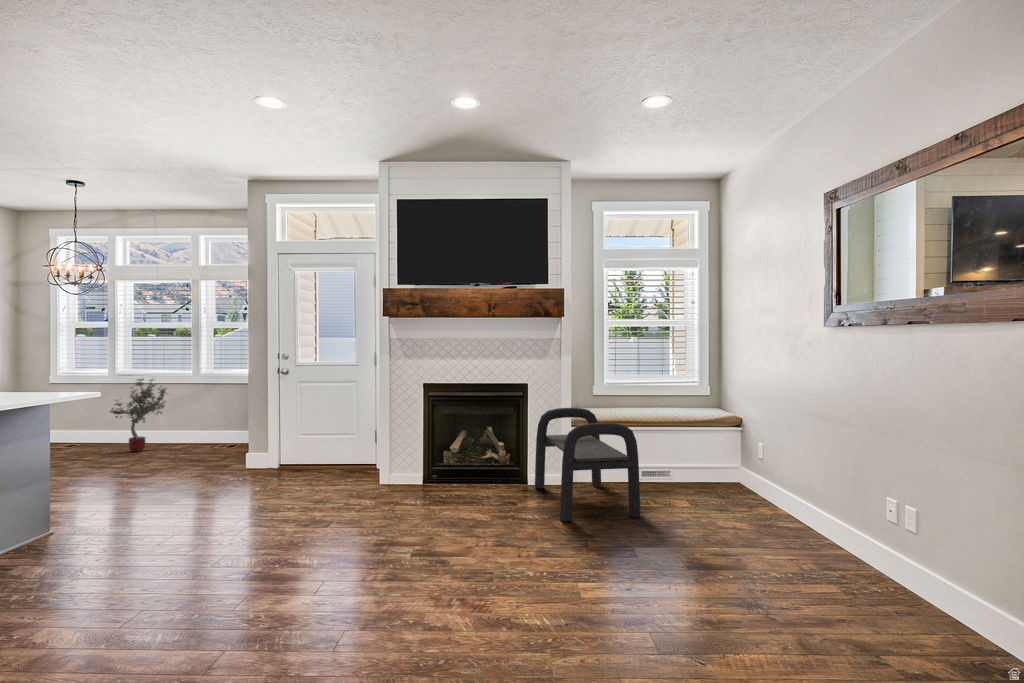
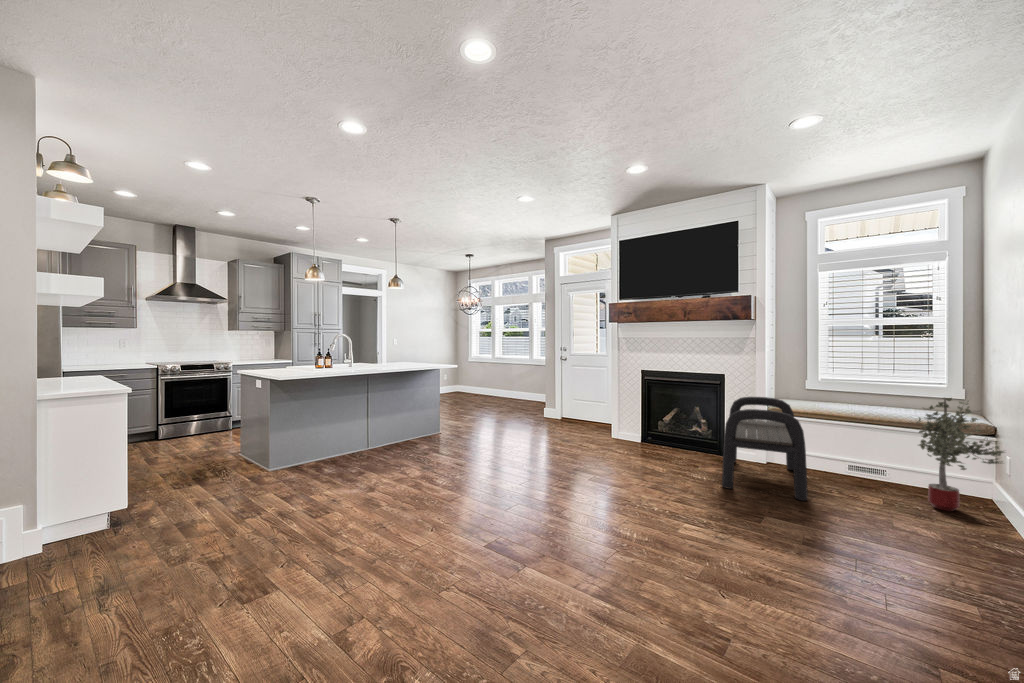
potted tree: present [110,379,166,452] -> present [916,398,1004,511]

